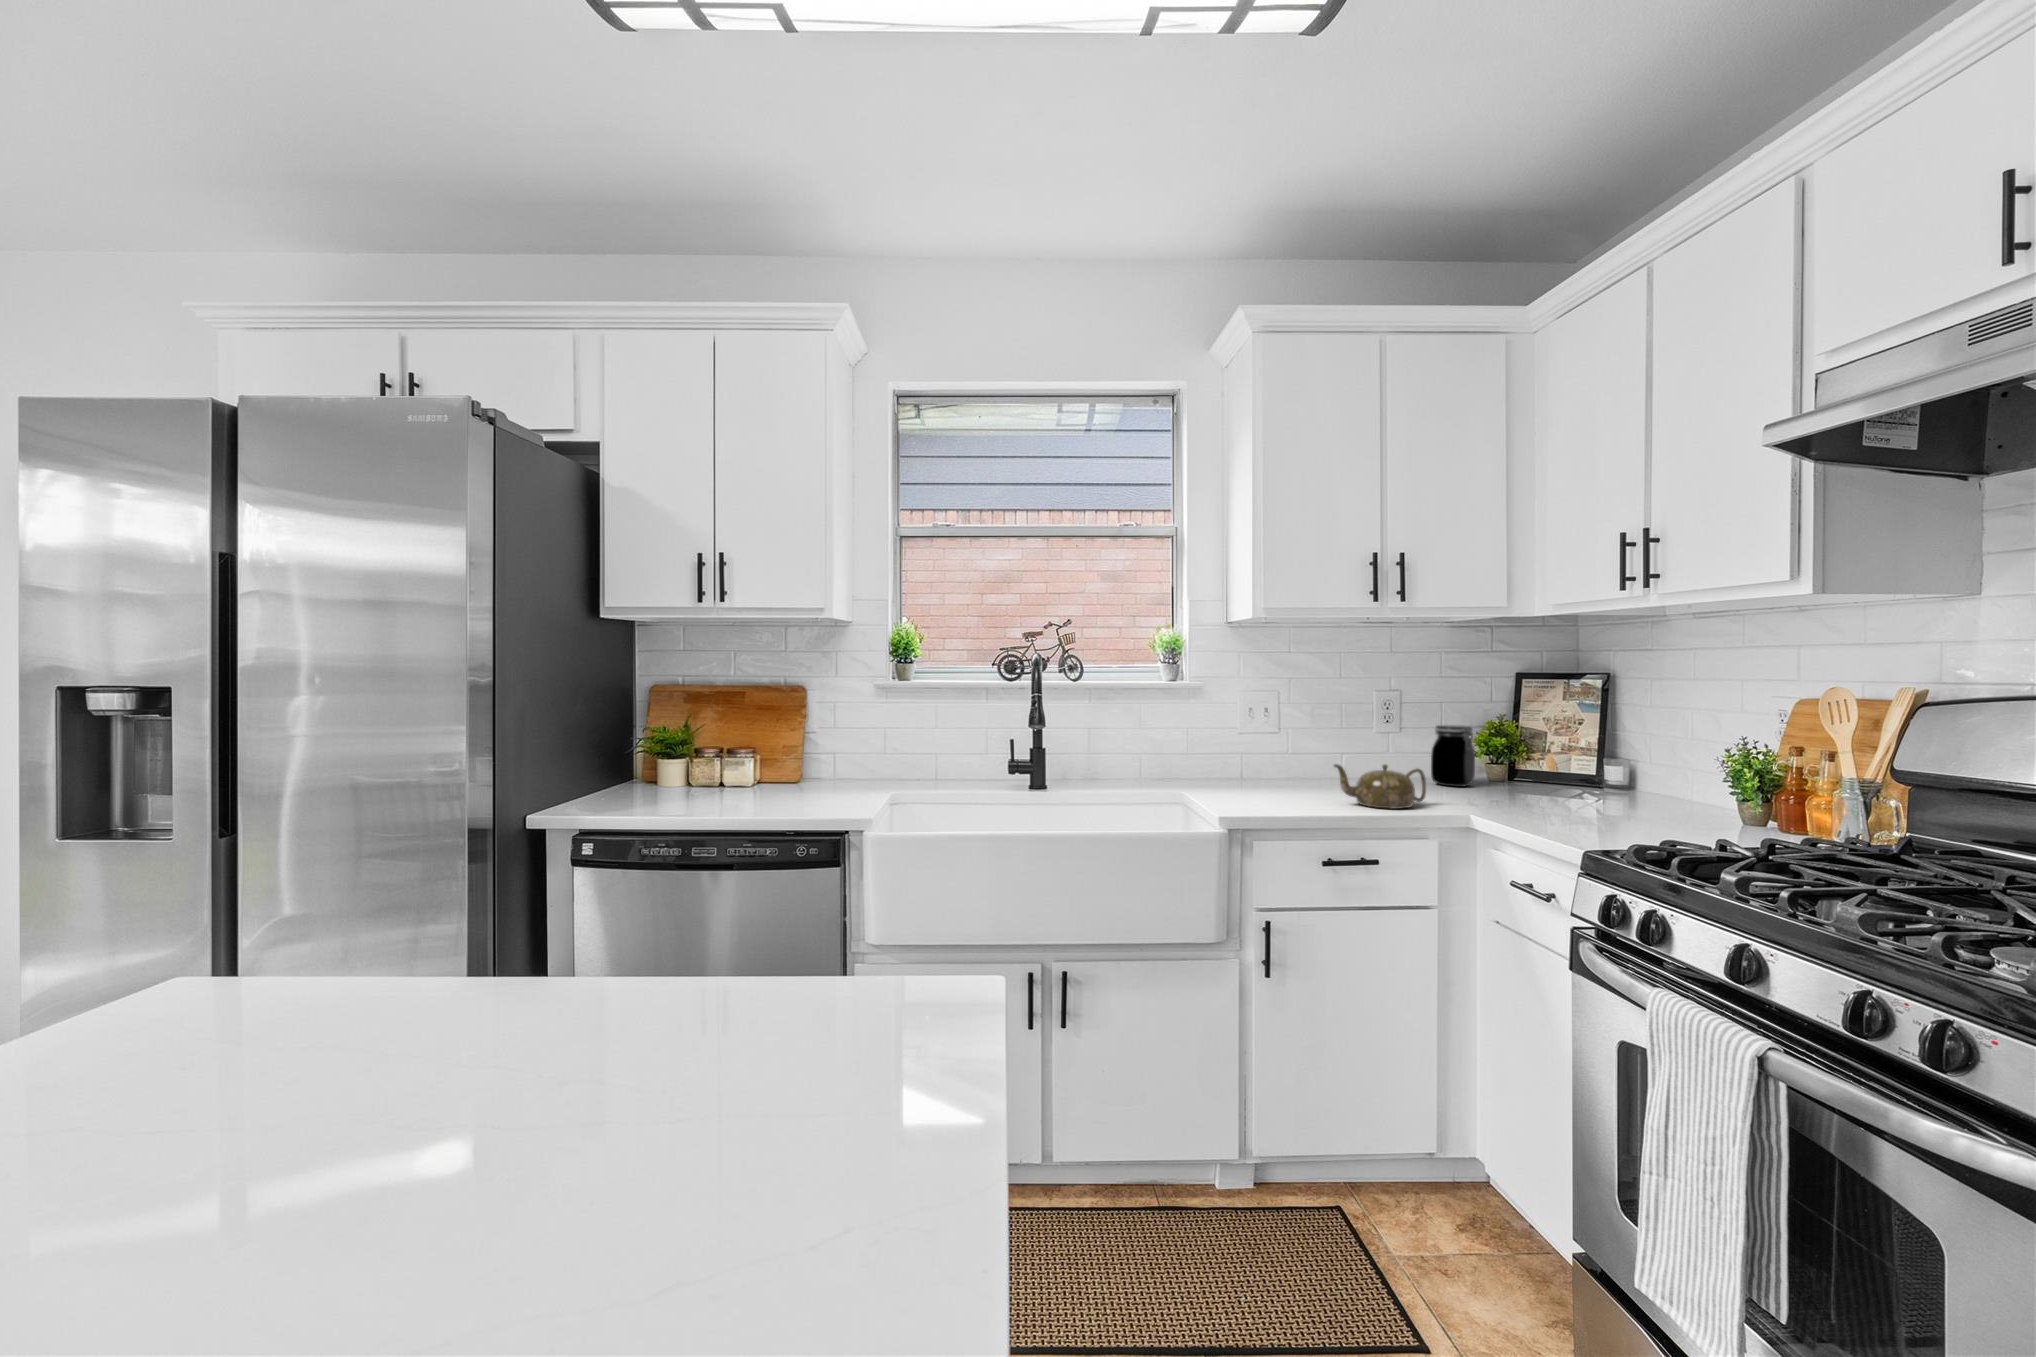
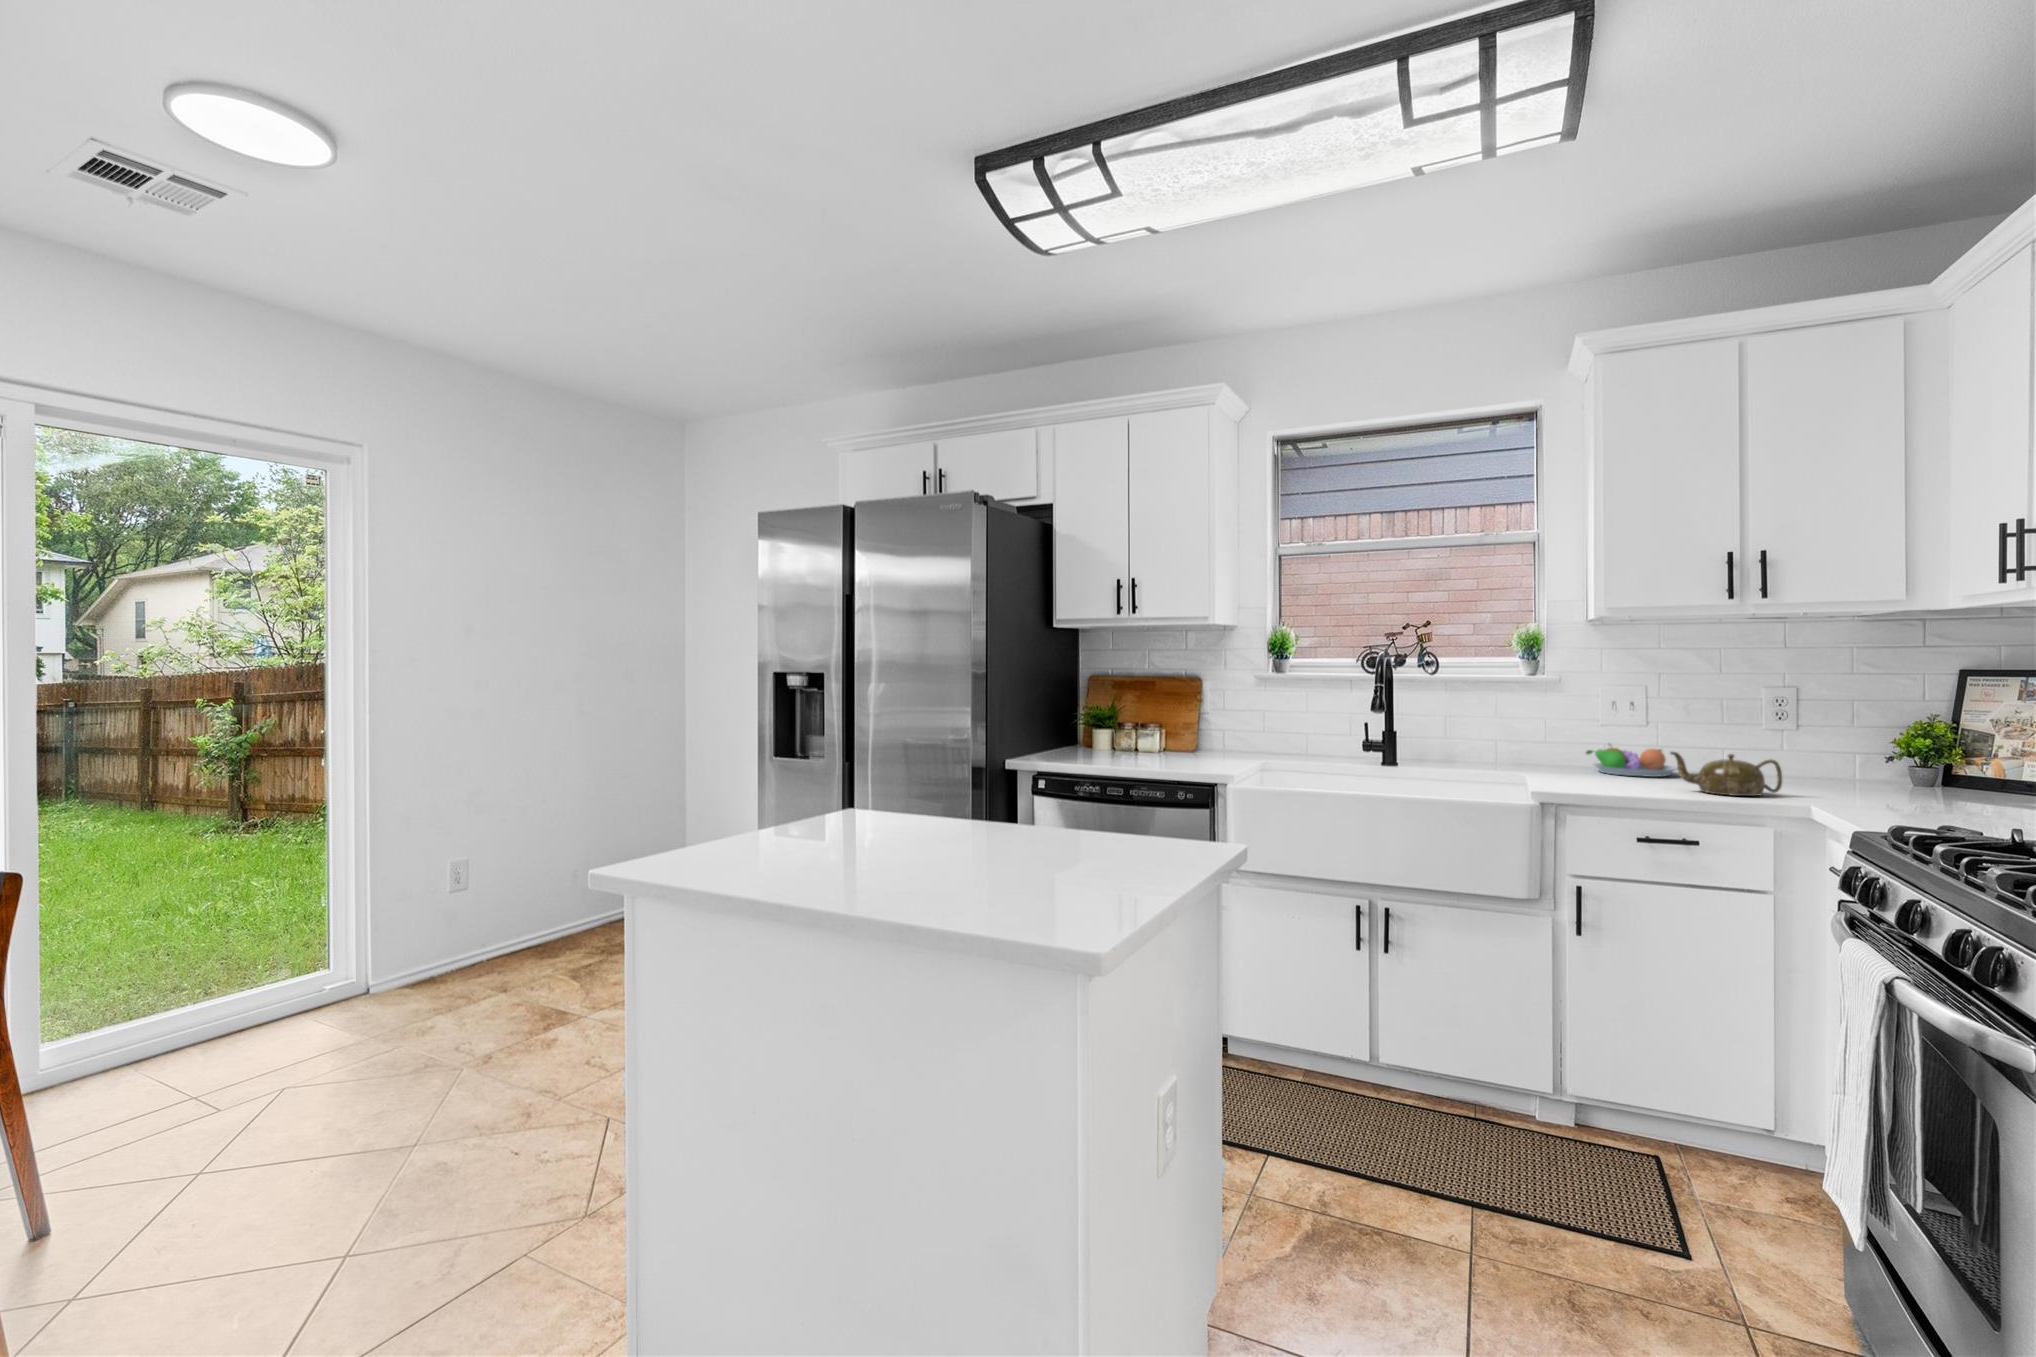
jar: present [1431,725,1475,787] -> none [1835,723,1895,788]
fruit bowl: none [1228,751,1309,786] -> present [1586,744,1678,777]

